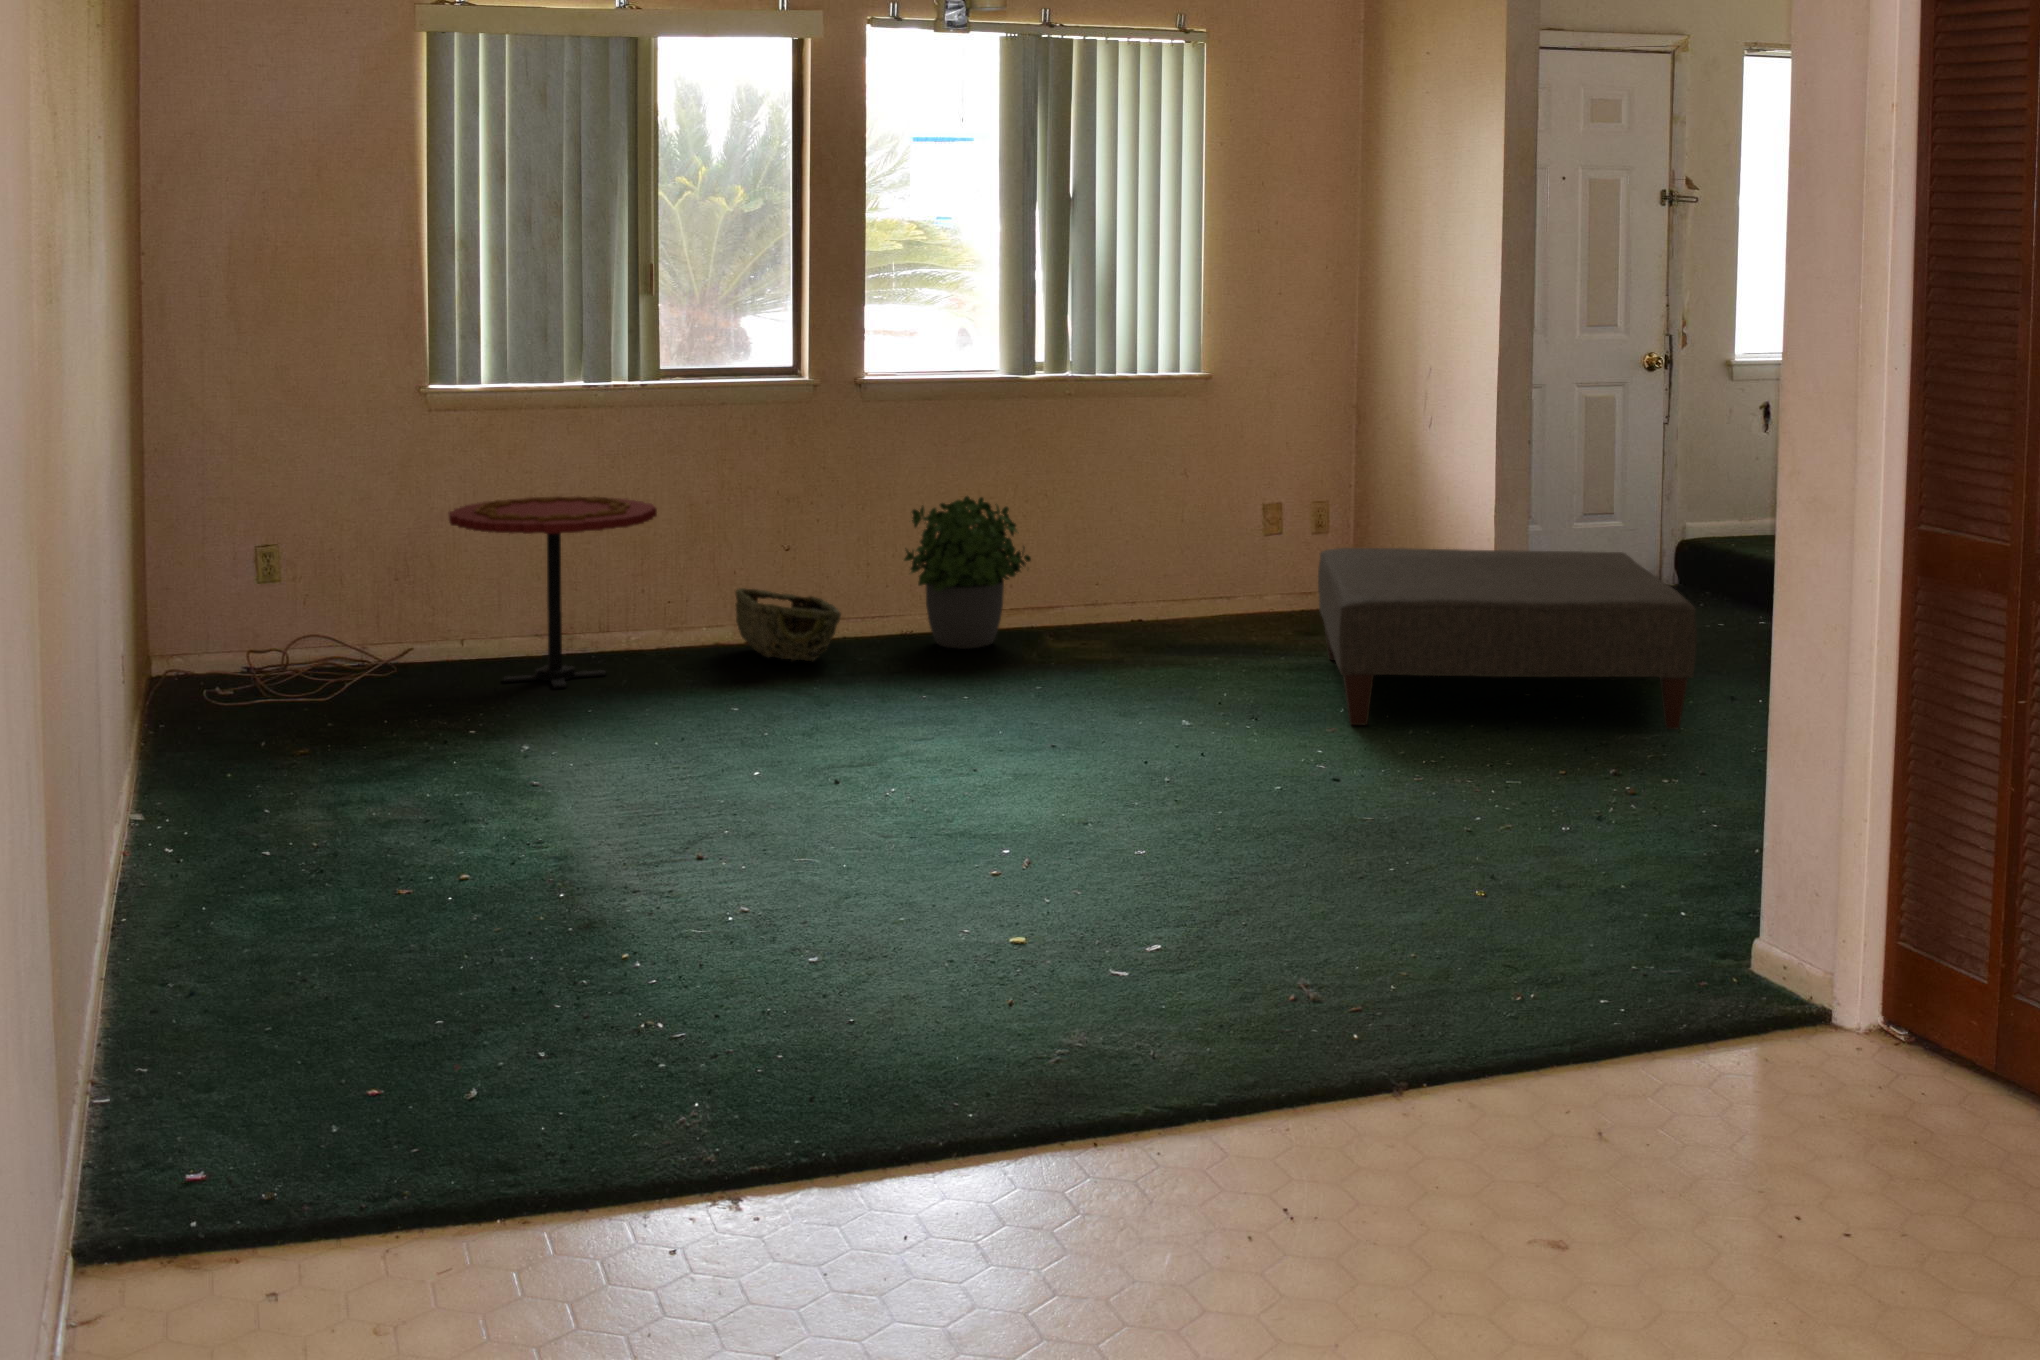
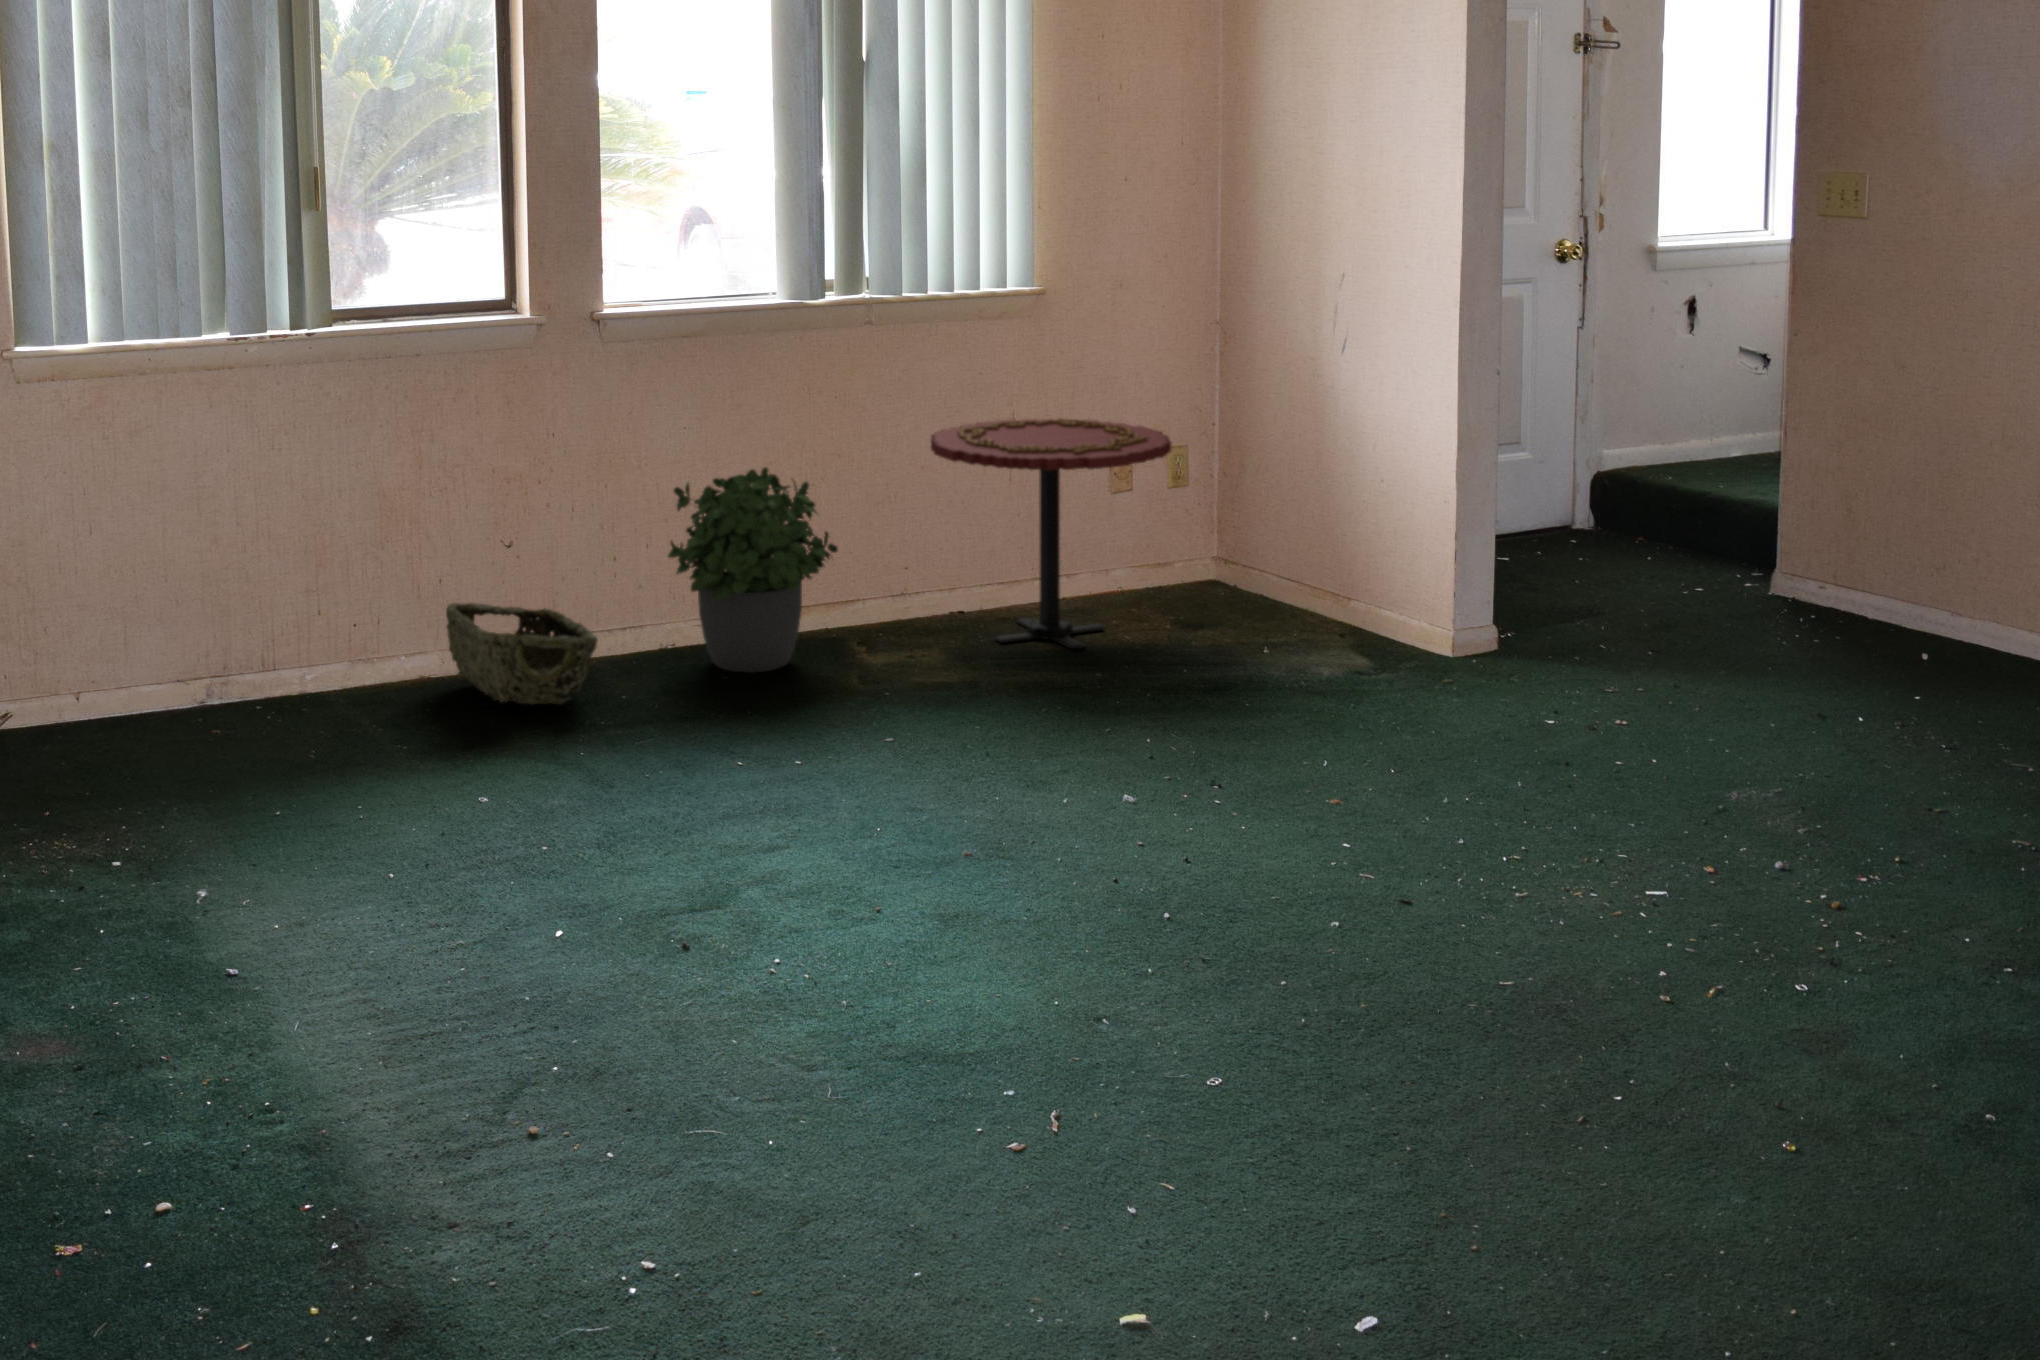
side table: present [448,496,657,688] -> present [931,418,1172,649]
ottoman: present [1318,548,1697,729] -> none [1226,517,1825,790]

